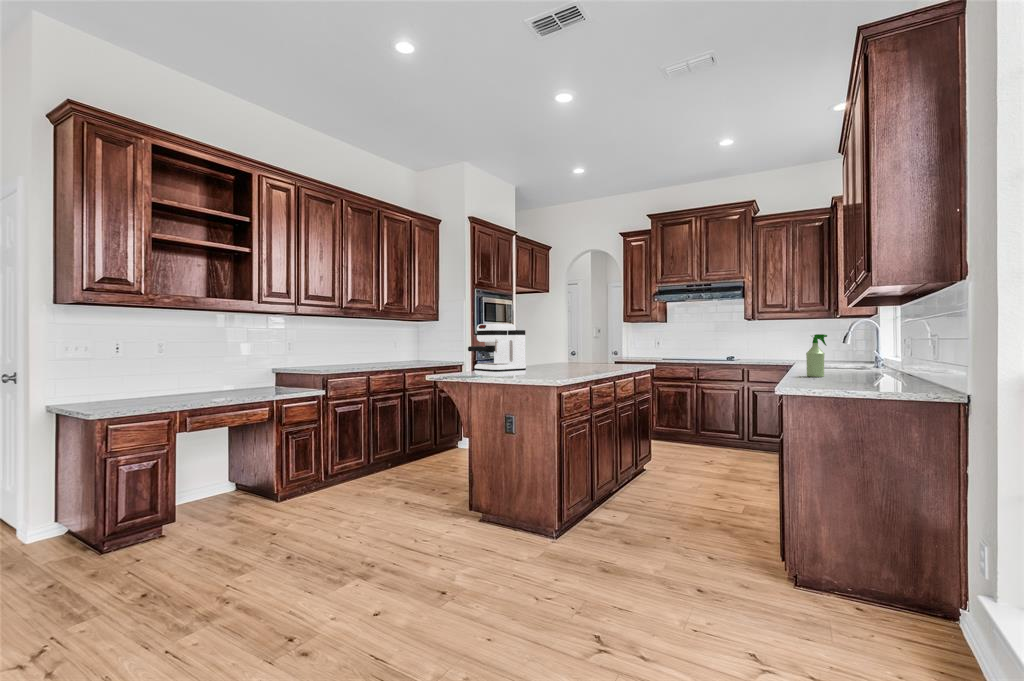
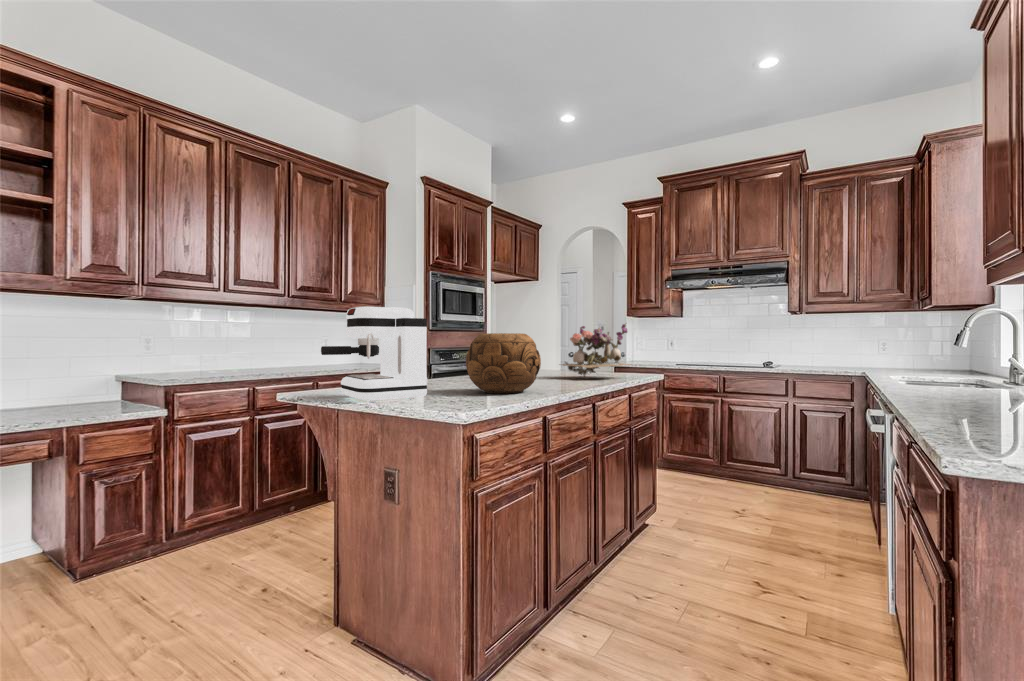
flower arrangement: none [585,330,635,367] -> present [562,324,629,376]
spray bottle: present [806,334,827,377] -> none [947,328,994,411]
decorative bowl: none [541,338,586,374] -> present [466,333,541,393]

